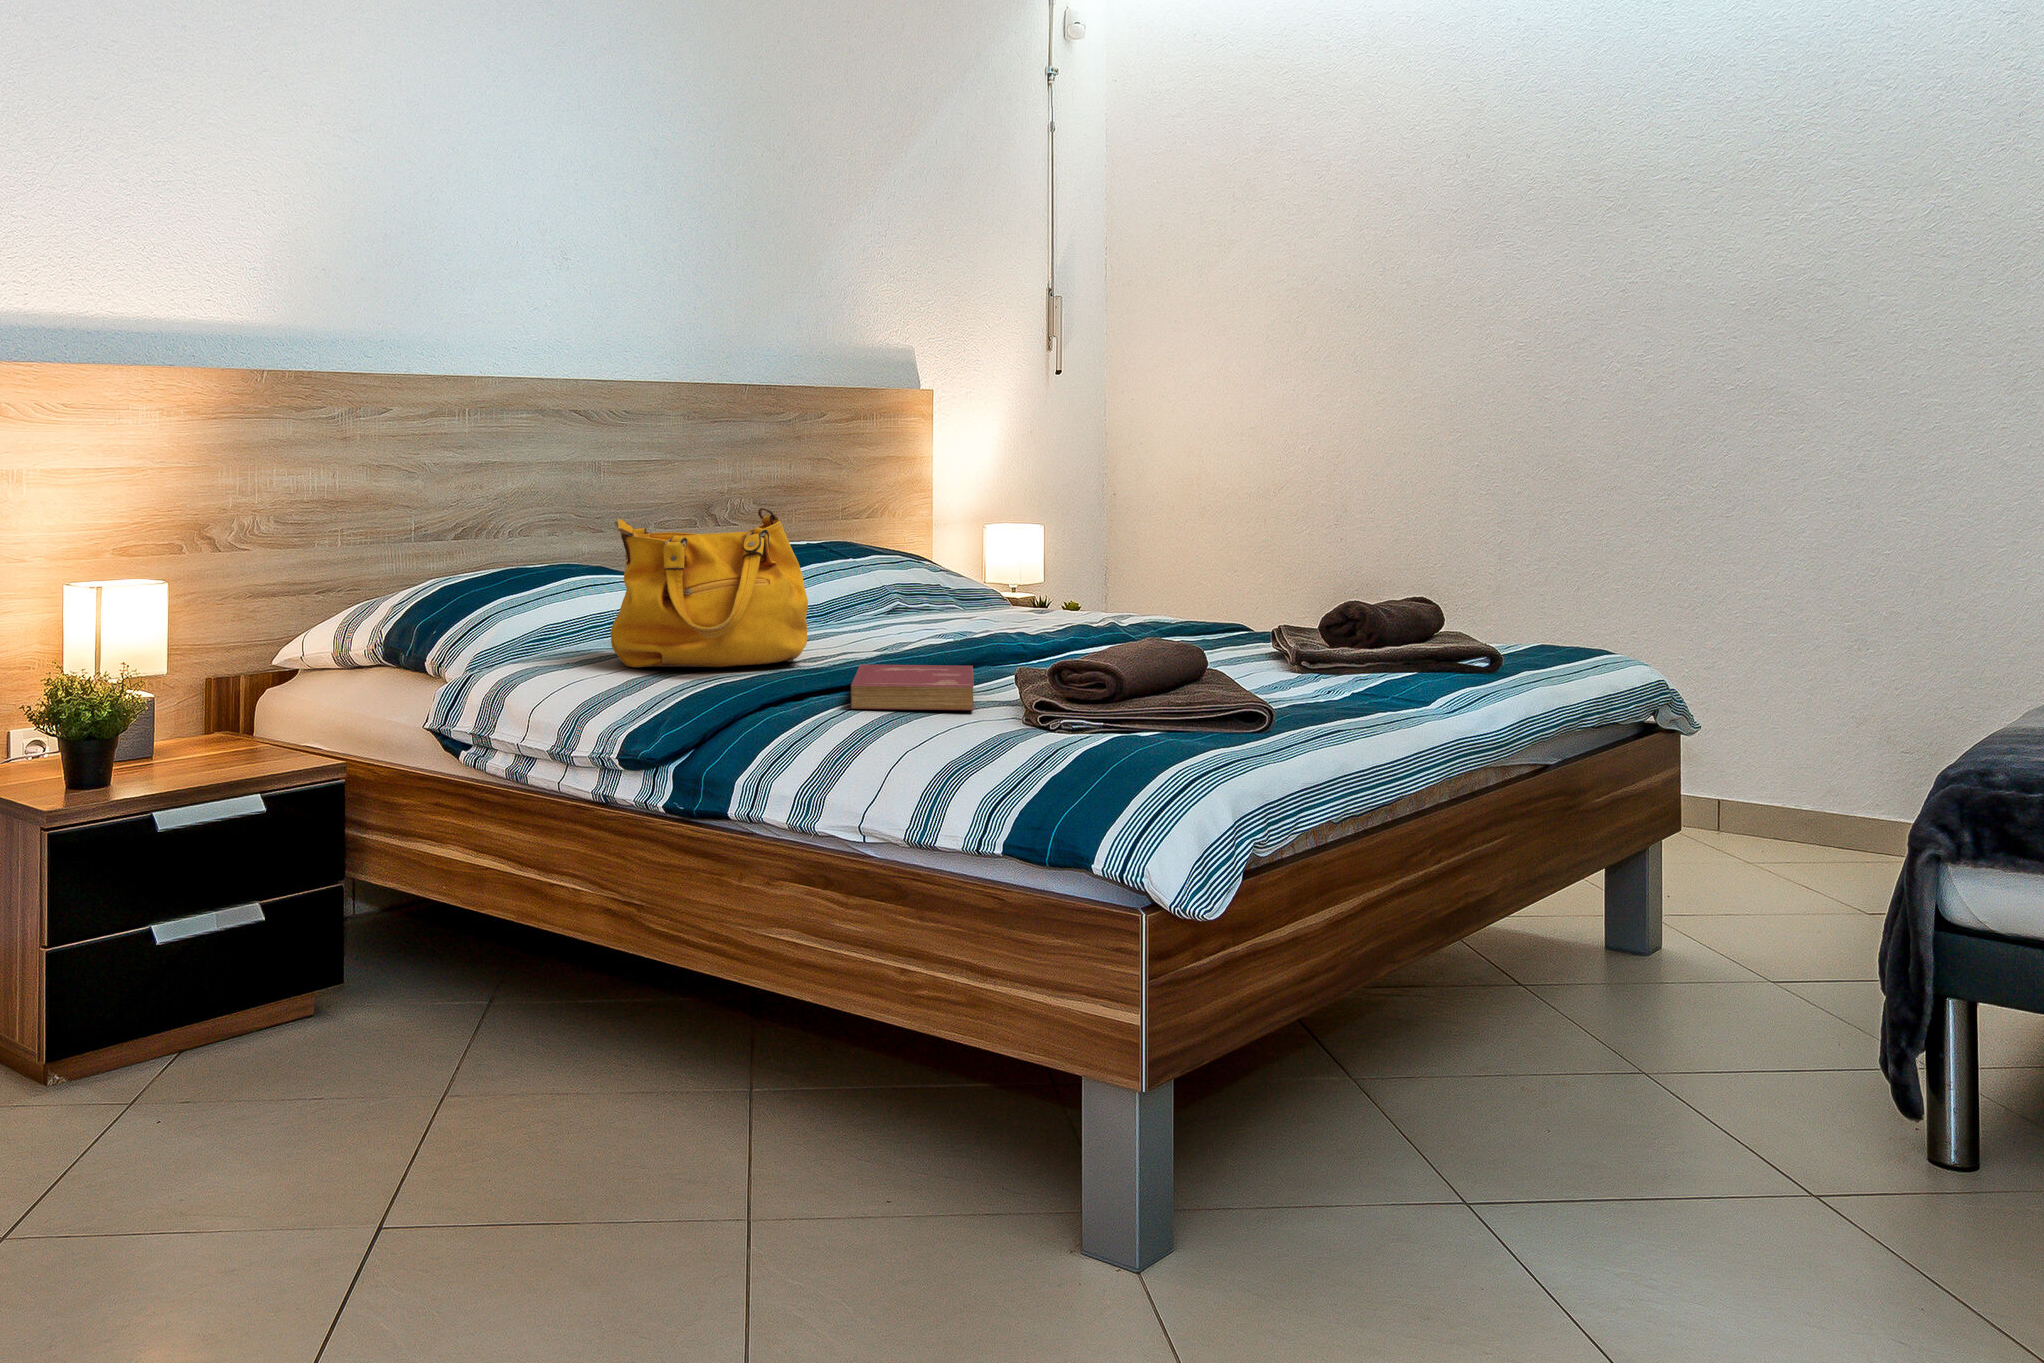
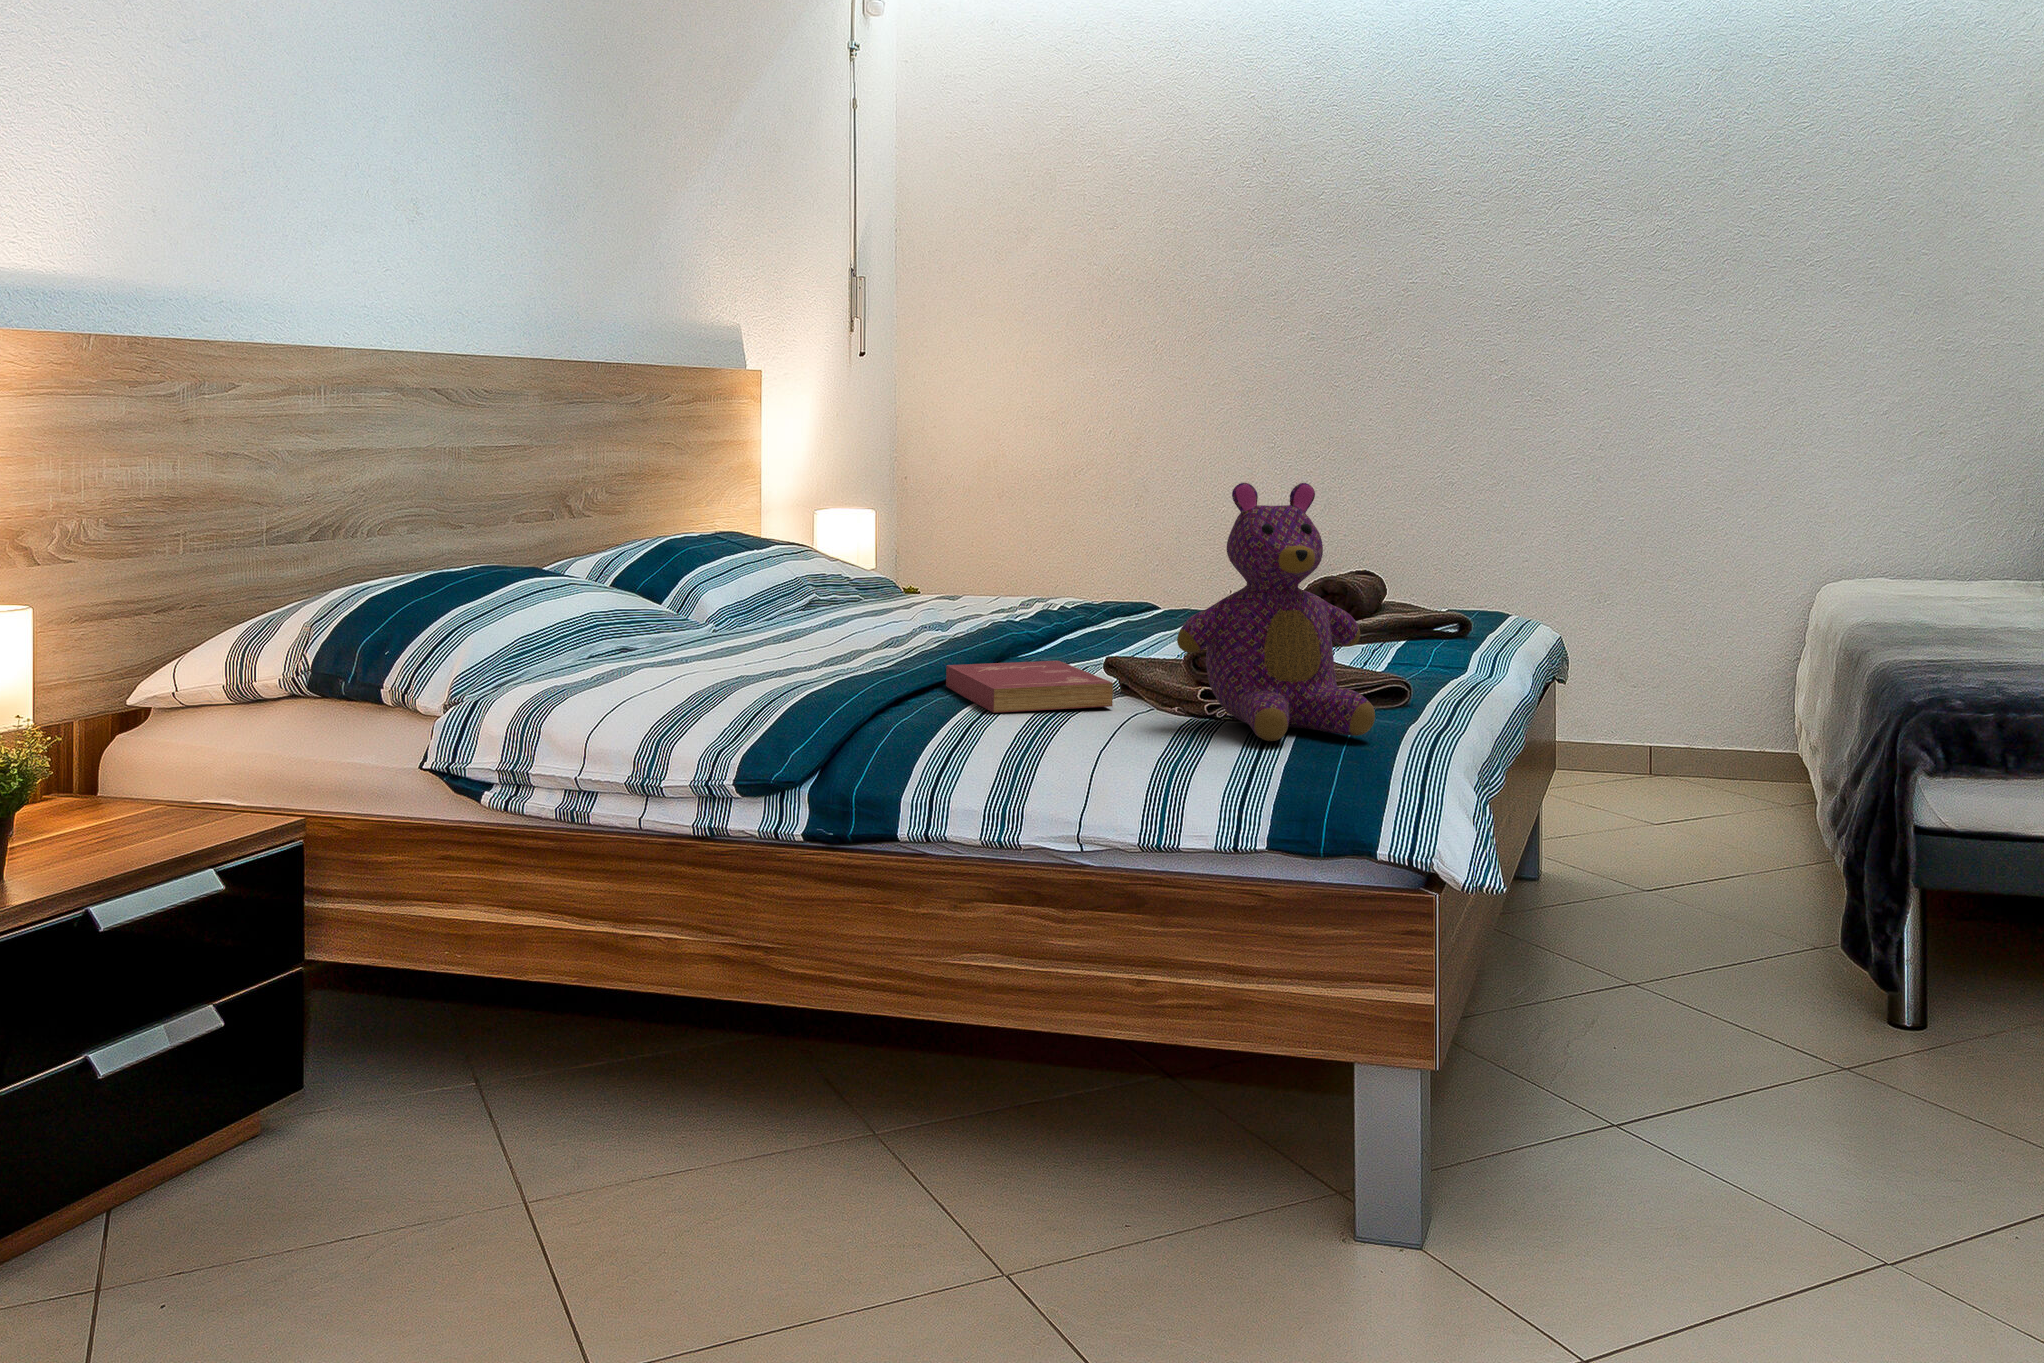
teddy bear: none [1002,488,1210,752] -> present [1177,483,1375,741]
handbag: present [611,507,808,667] -> none [637,499,854,681]

